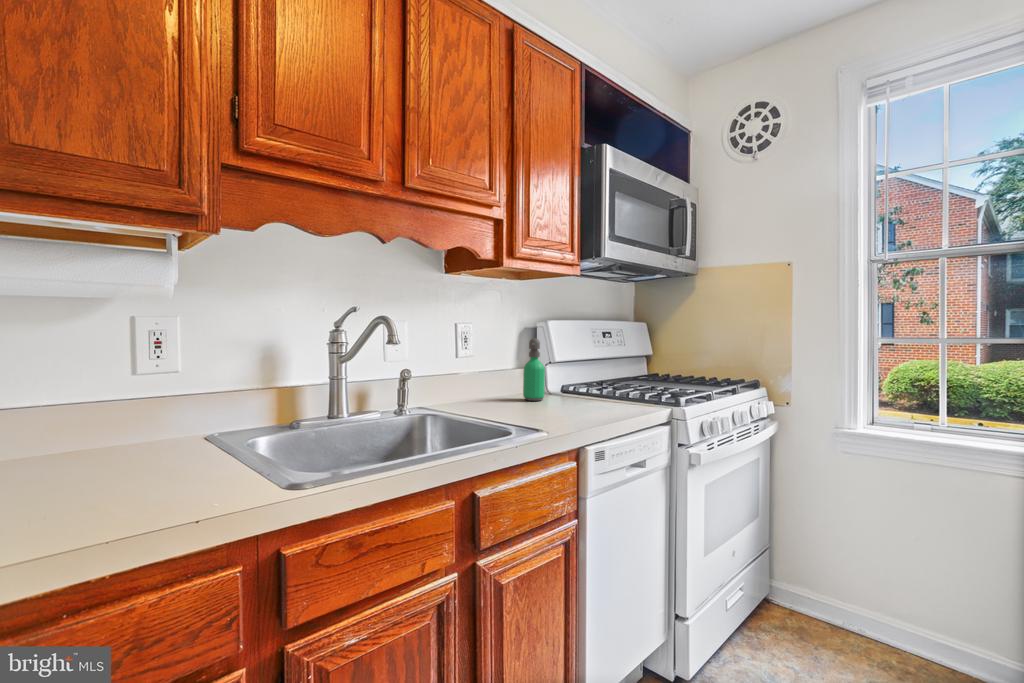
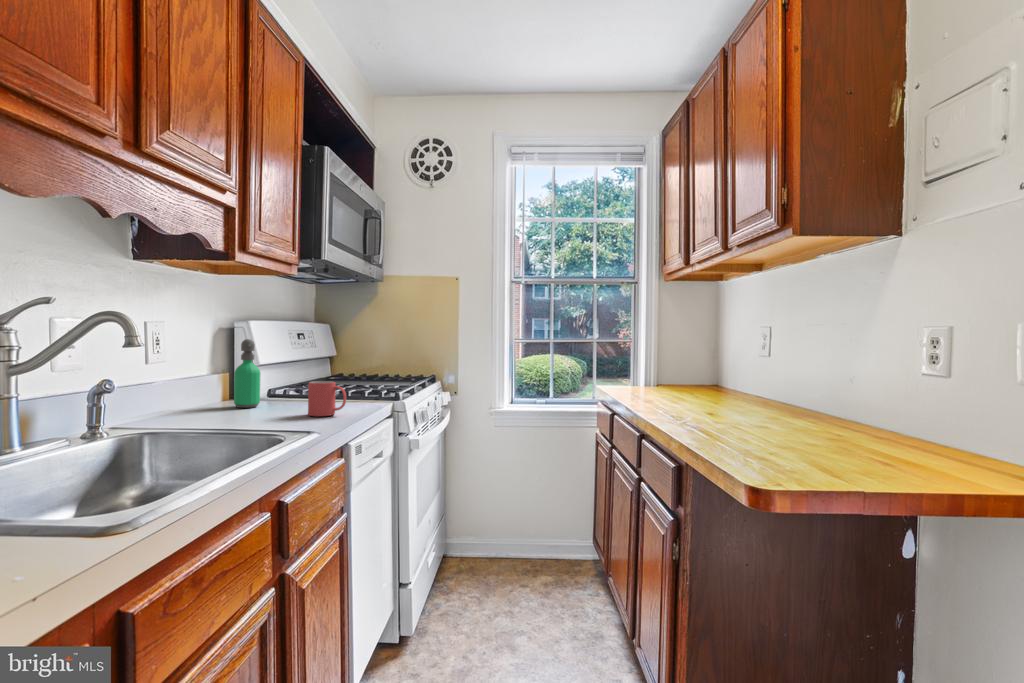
mug: none [570,380,604,415] -> present [308,381,346,416]

